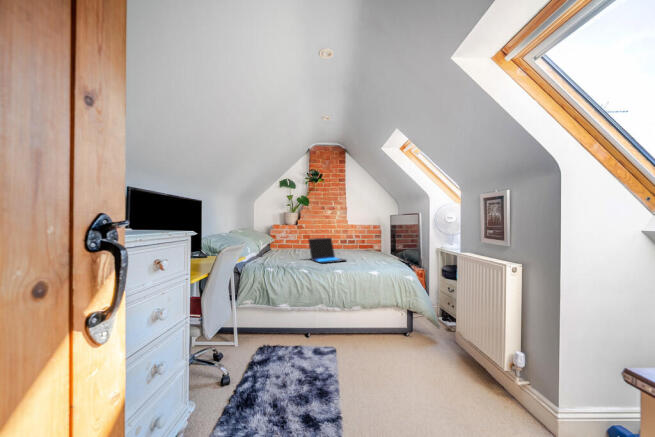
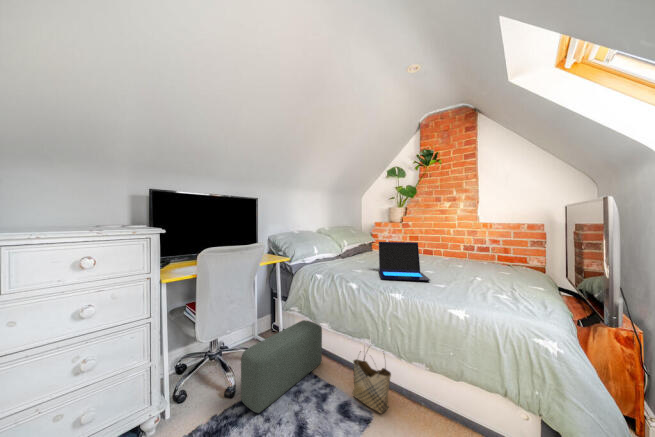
woven basket: none [315,305,342,345] -> present [352,351,391,414]
pouf: none [242,308,279,381] -> present [241,320,322,413]

